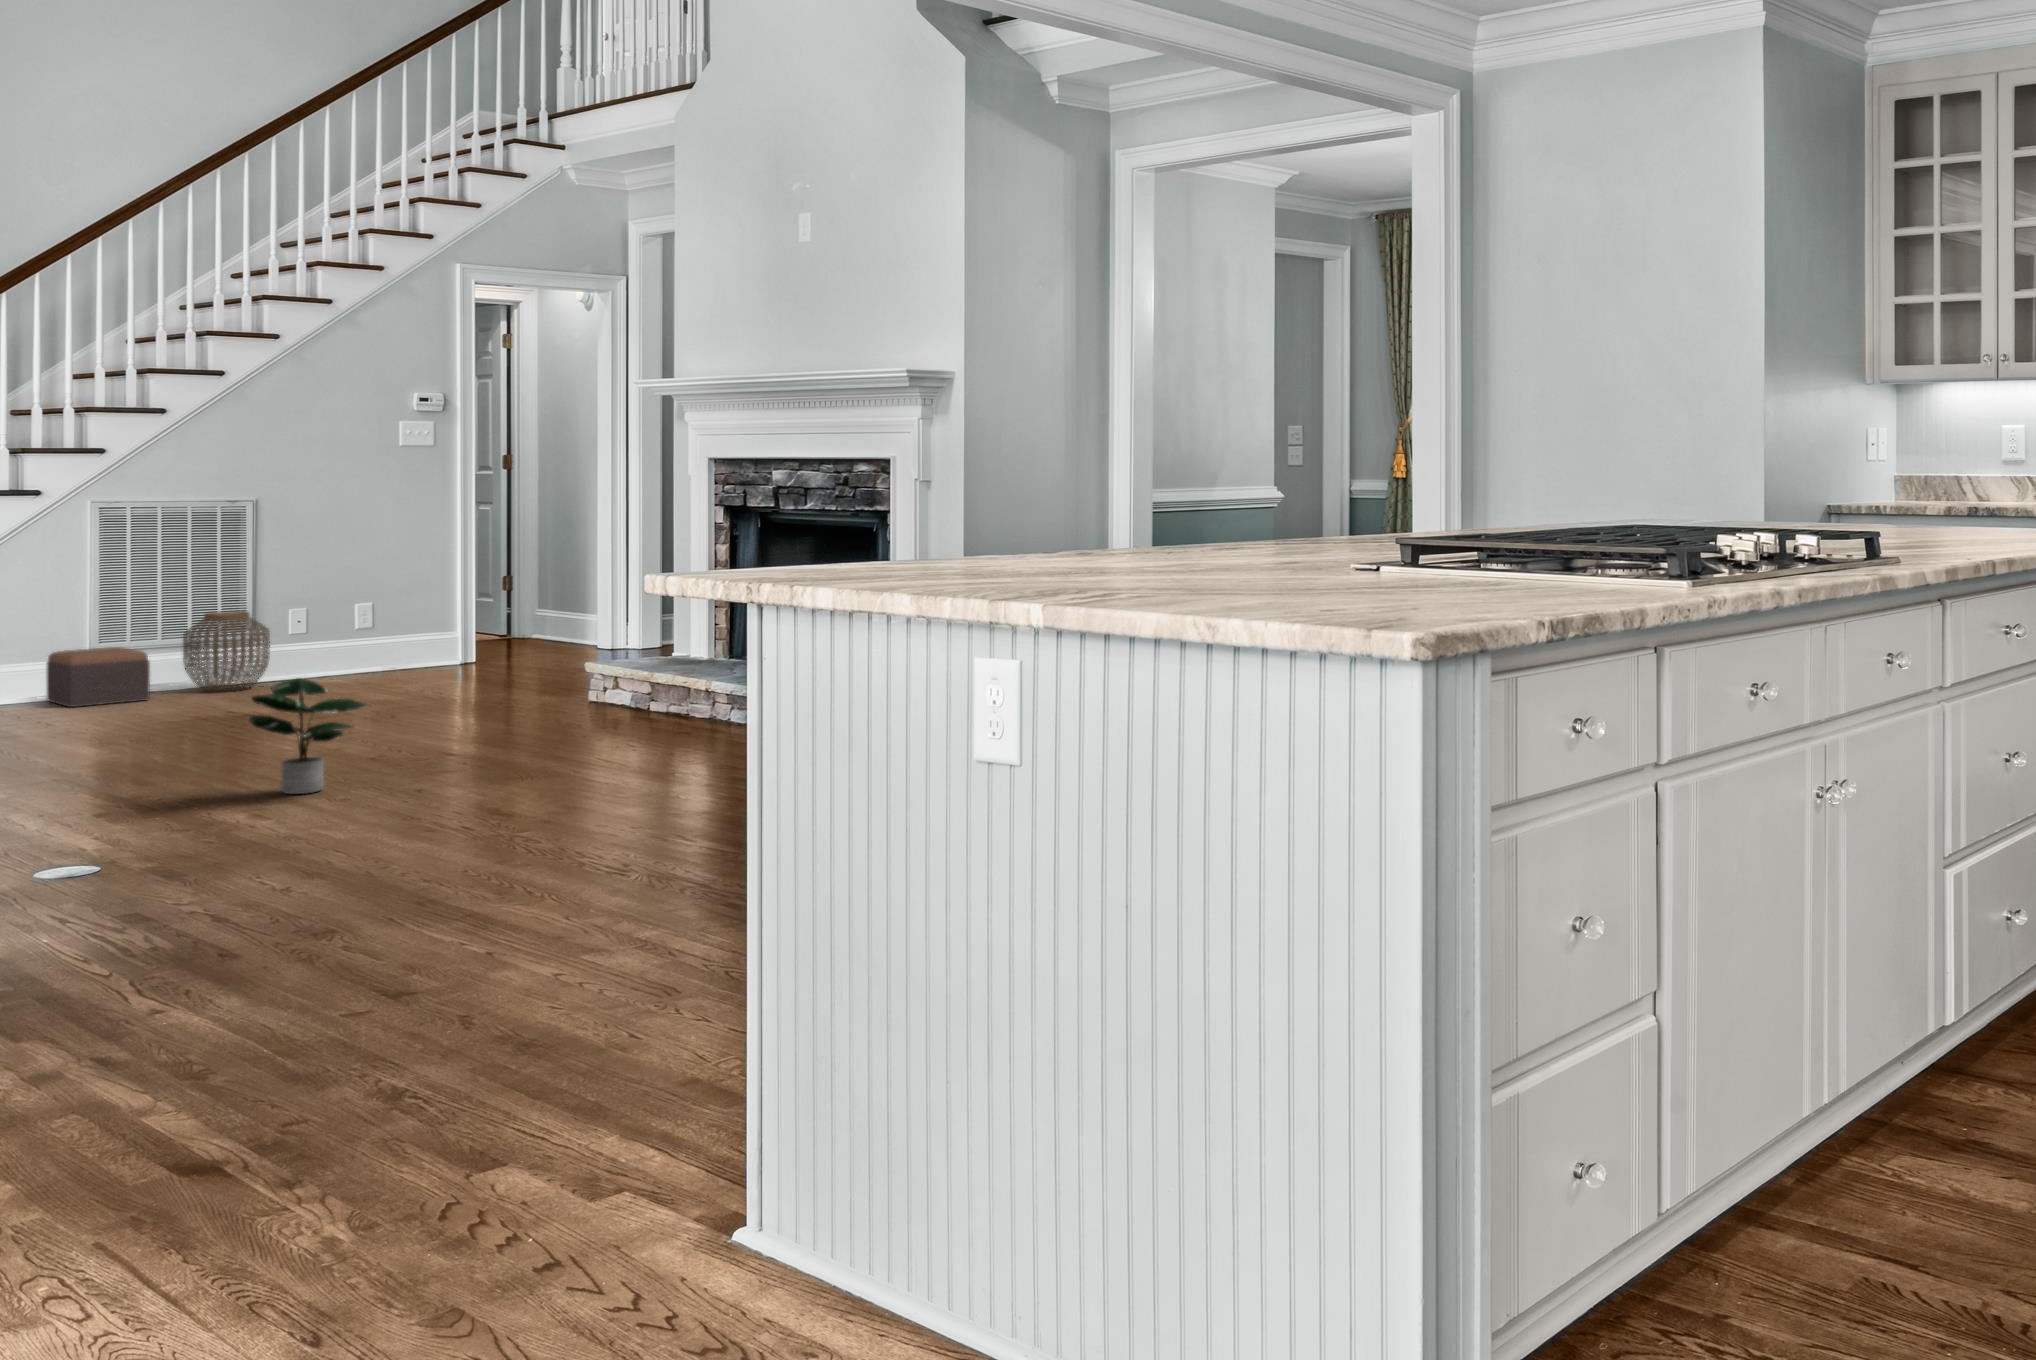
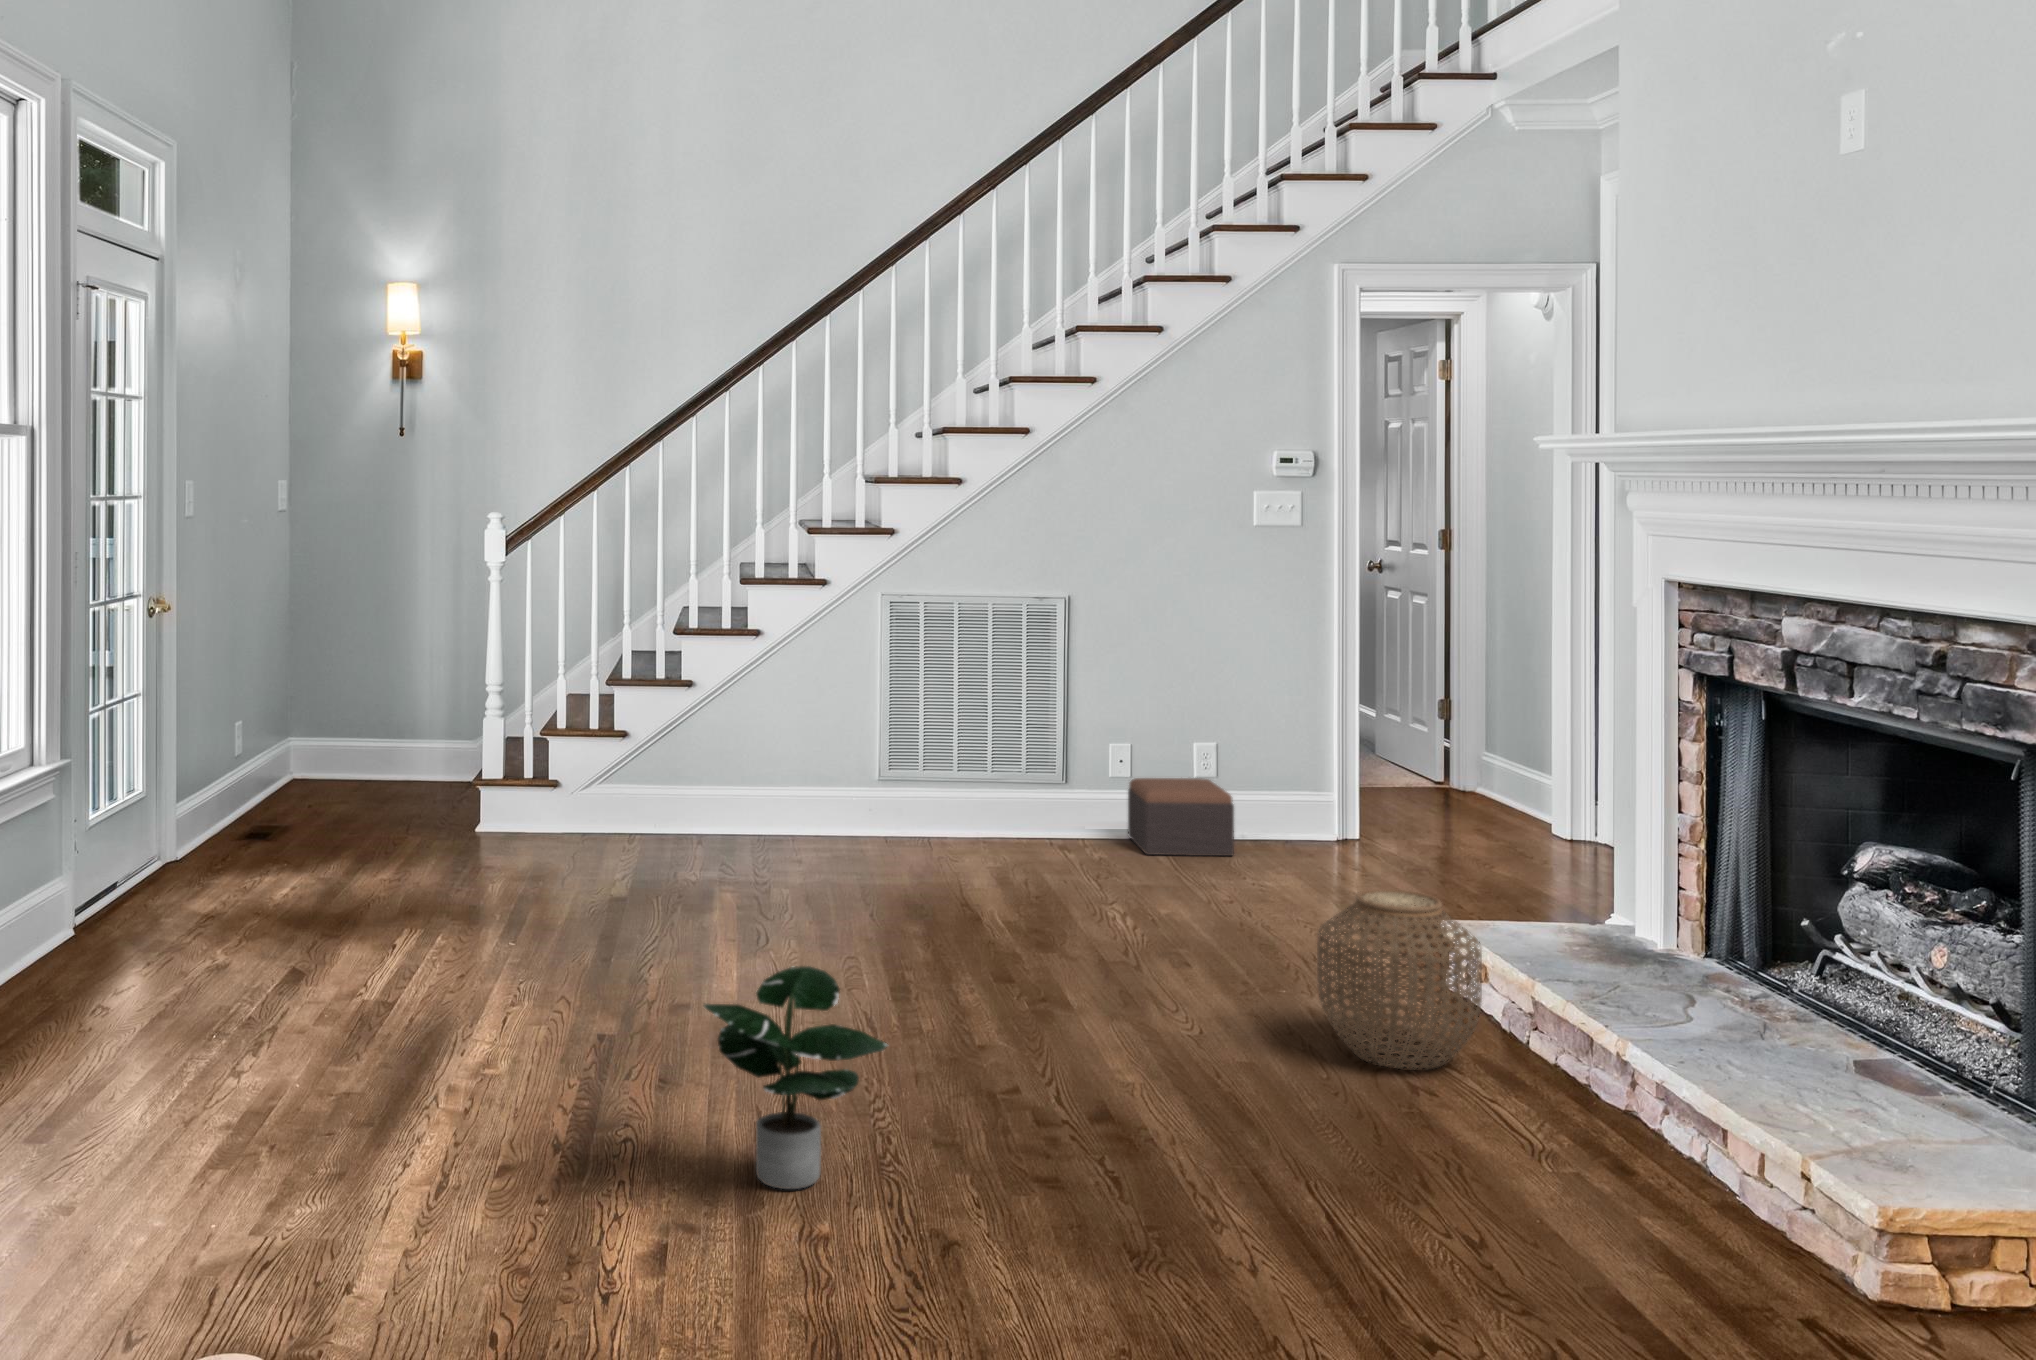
woven basket: present [183,611,270,692] -> present [1317,889,1482,1070]
footstool: present [47,647,150,707] -> present [1128,778,1234,856]

